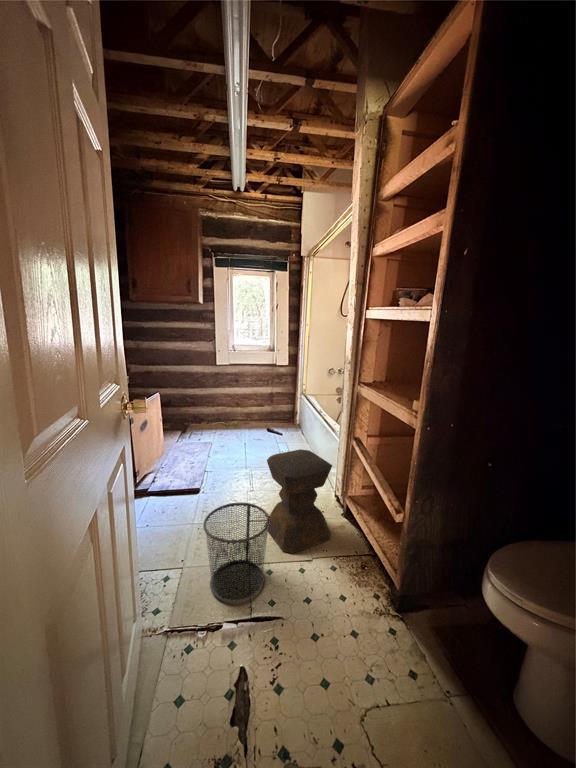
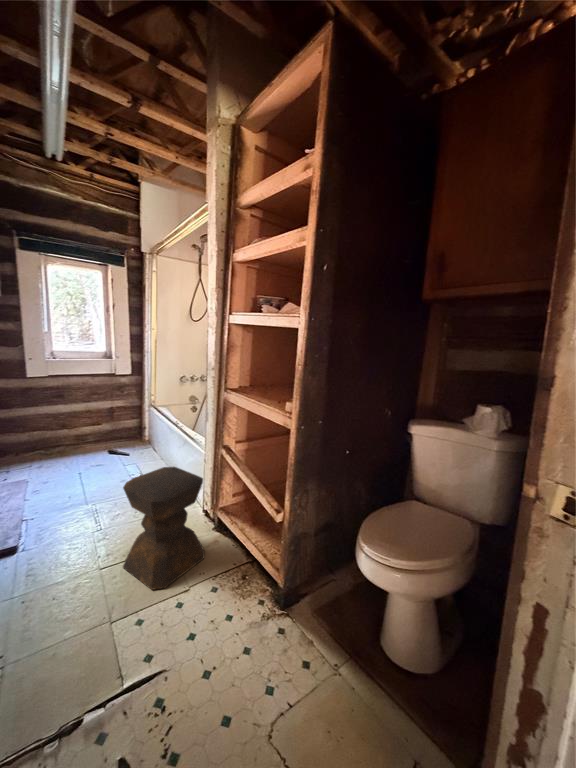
waste bin: present [203,502,270,603] -> none [38,546,139,687]

